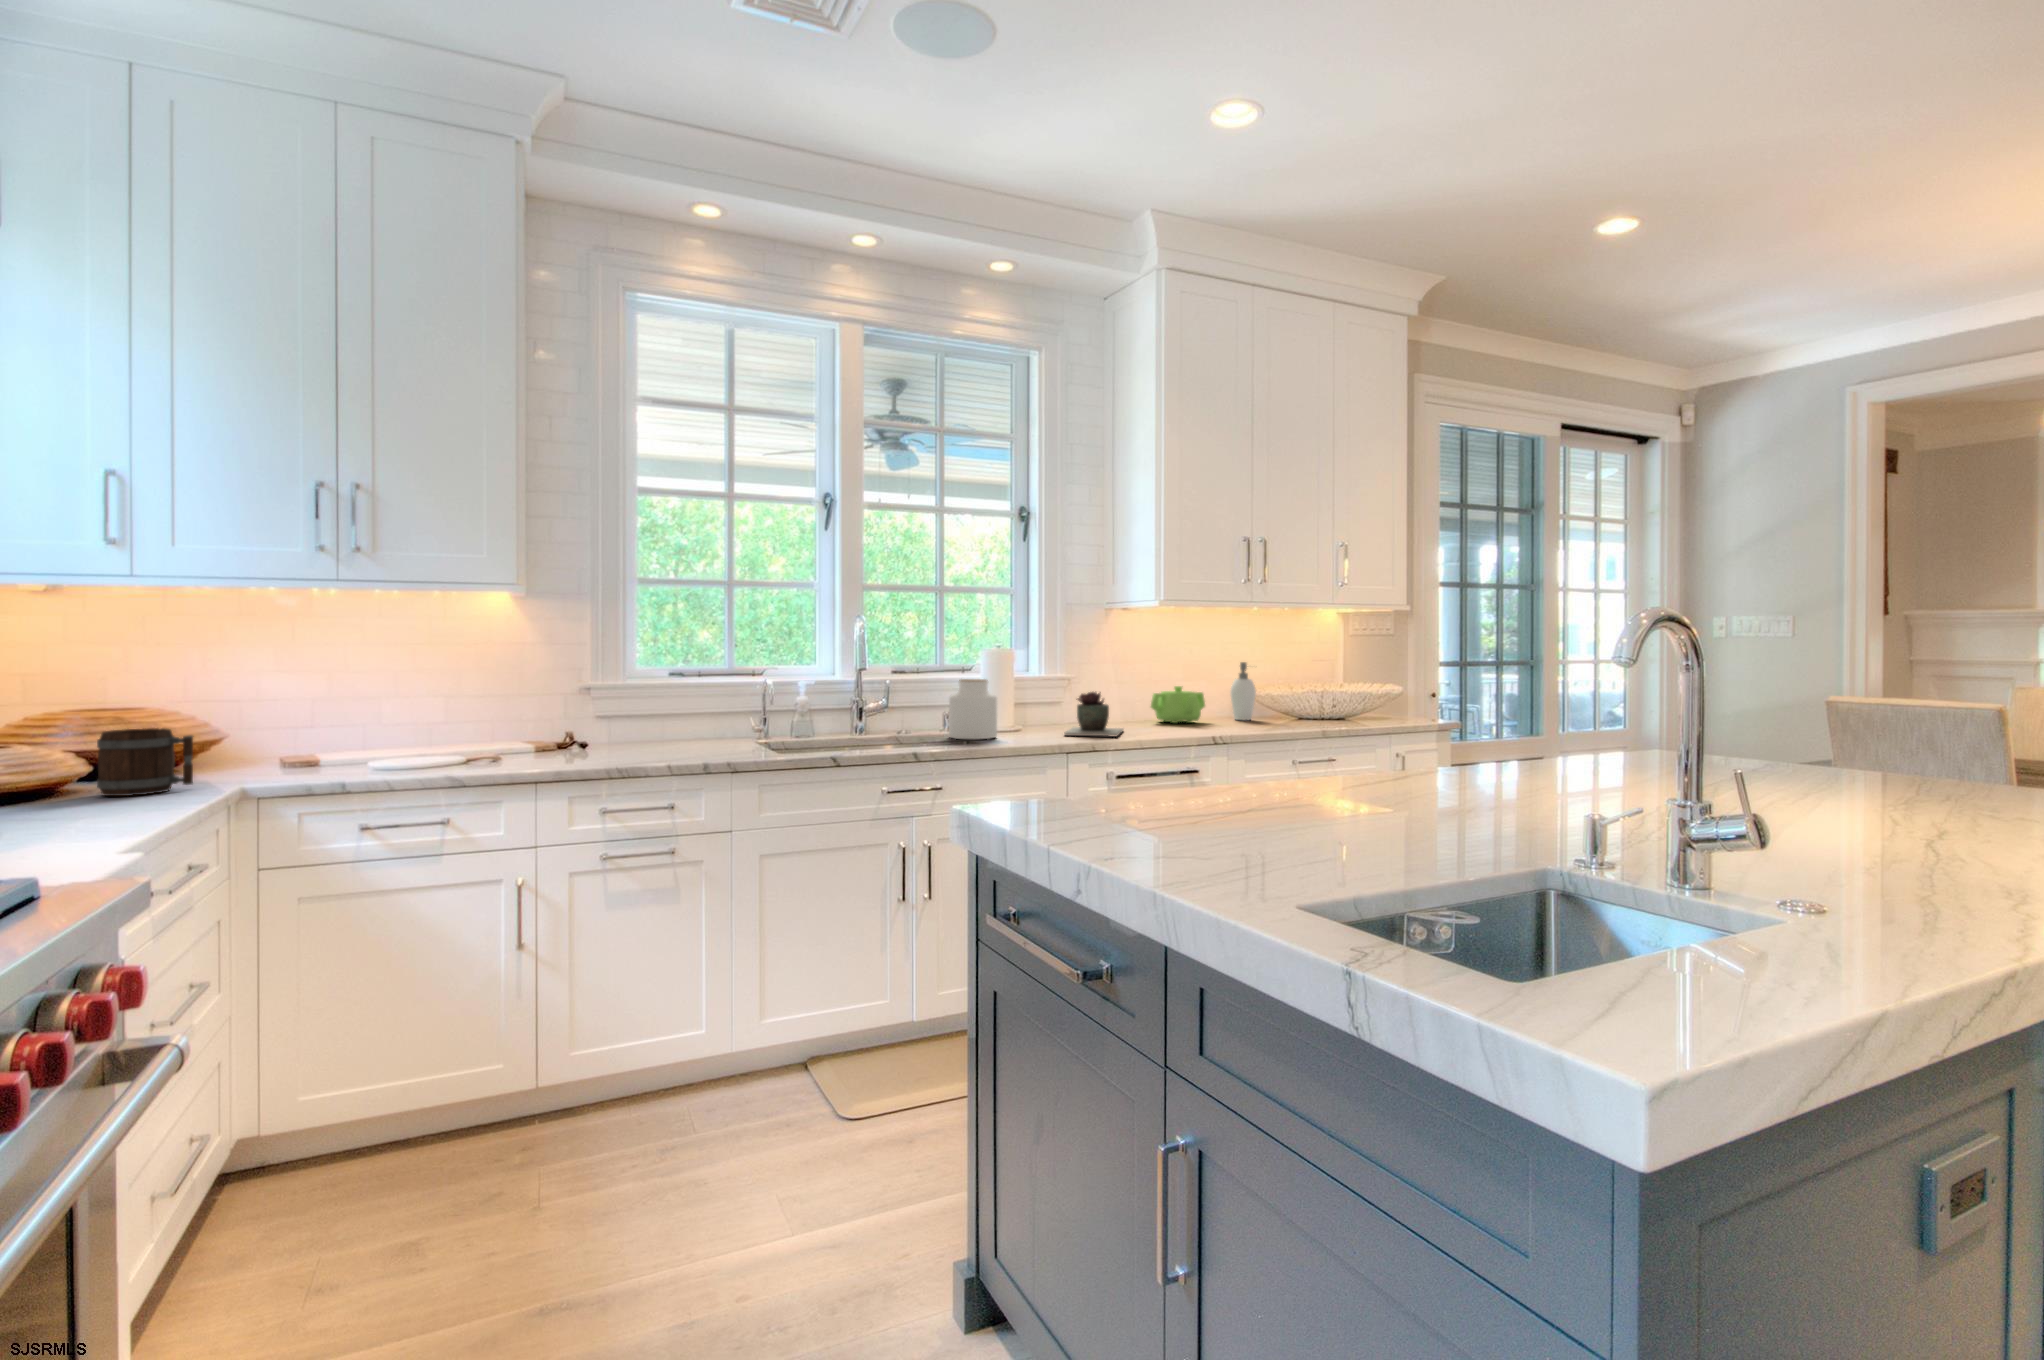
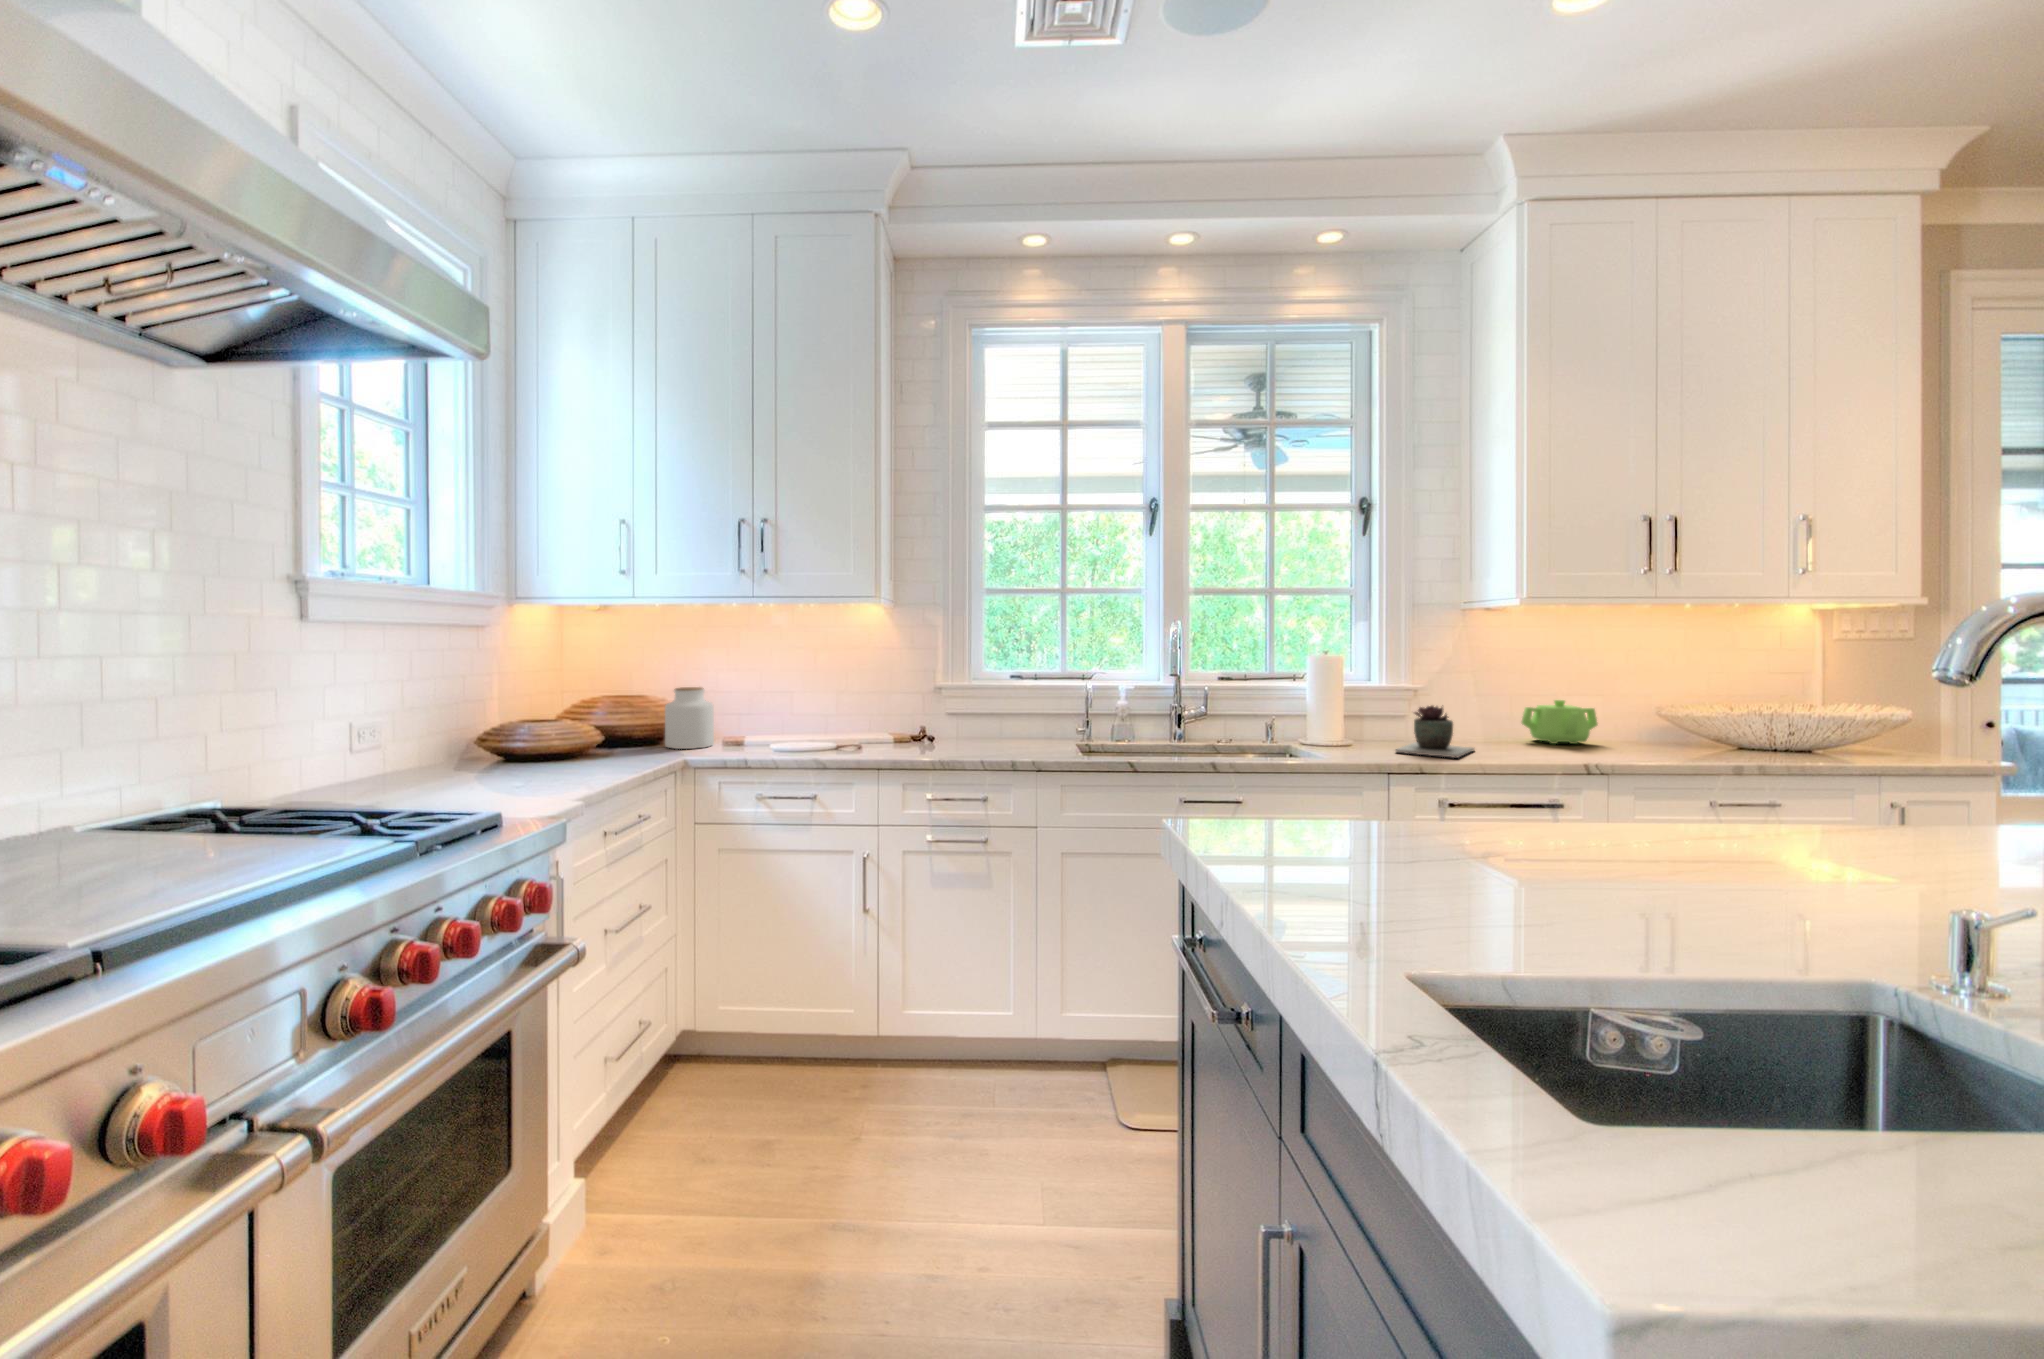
soap dispenser: present [1230,662,1256,720] -> none [1638,673,1675,744]
jar: present [949,679,997,739] -> present [665,687,714,749]
mug: present [97,728,194,796] -> none [604,712,657,761]

